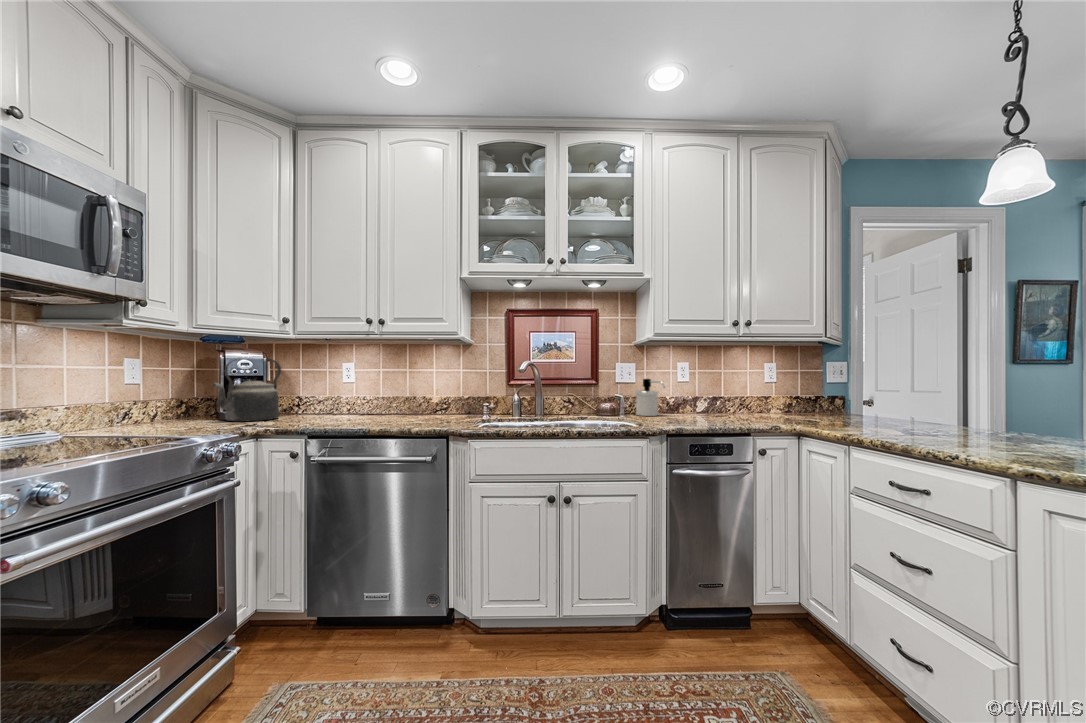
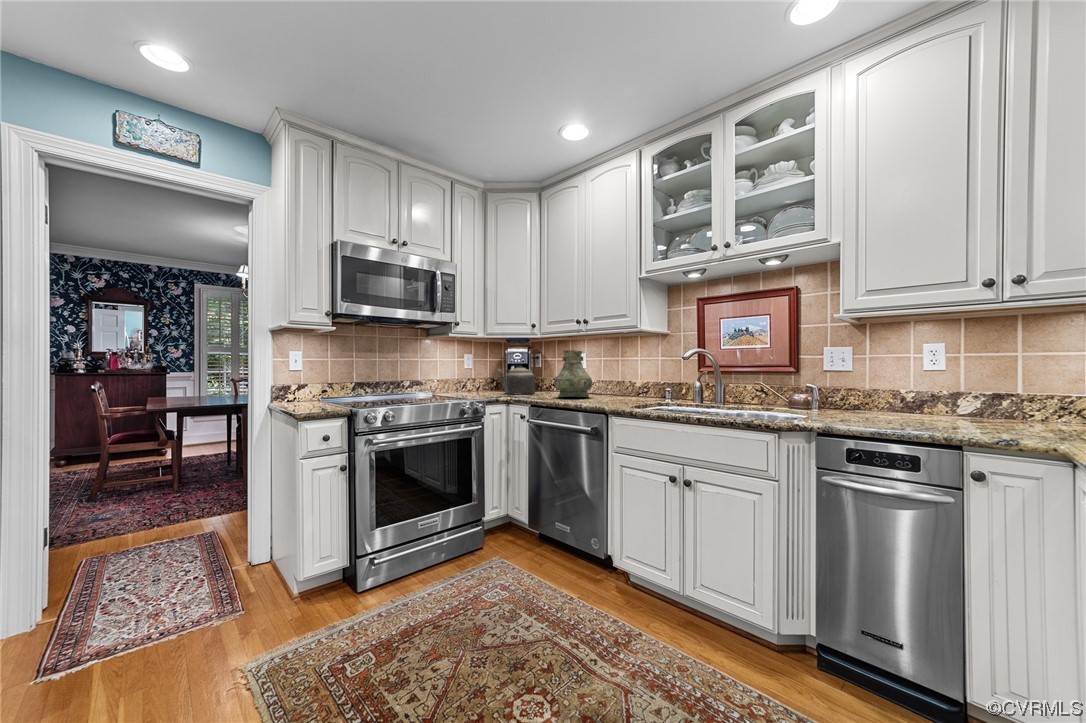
vase: none [335,358,389,420] -> present [554,350,592,397]
soap dispenser: present [636,379,665,416] -> none [842,367,877,414]

